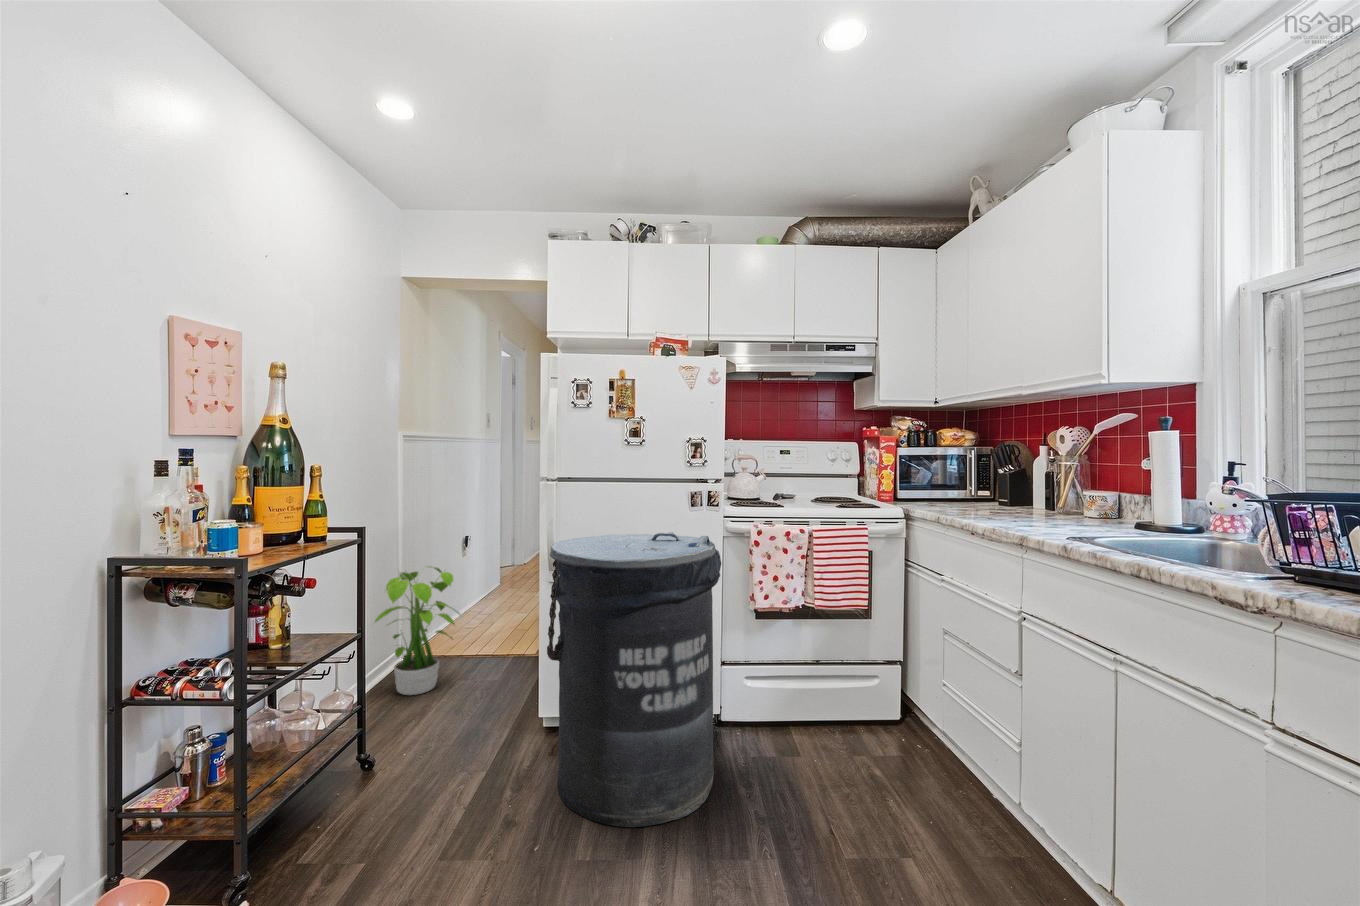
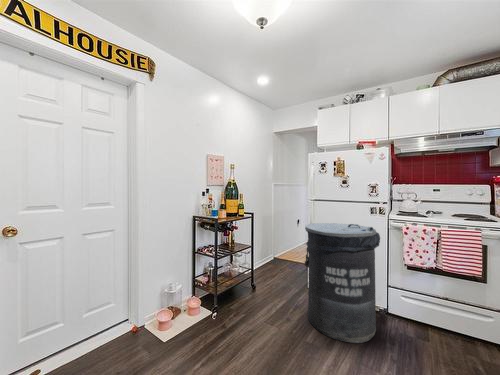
potted plant: present [373,566,460,695] -> none [259,229,288,271]

